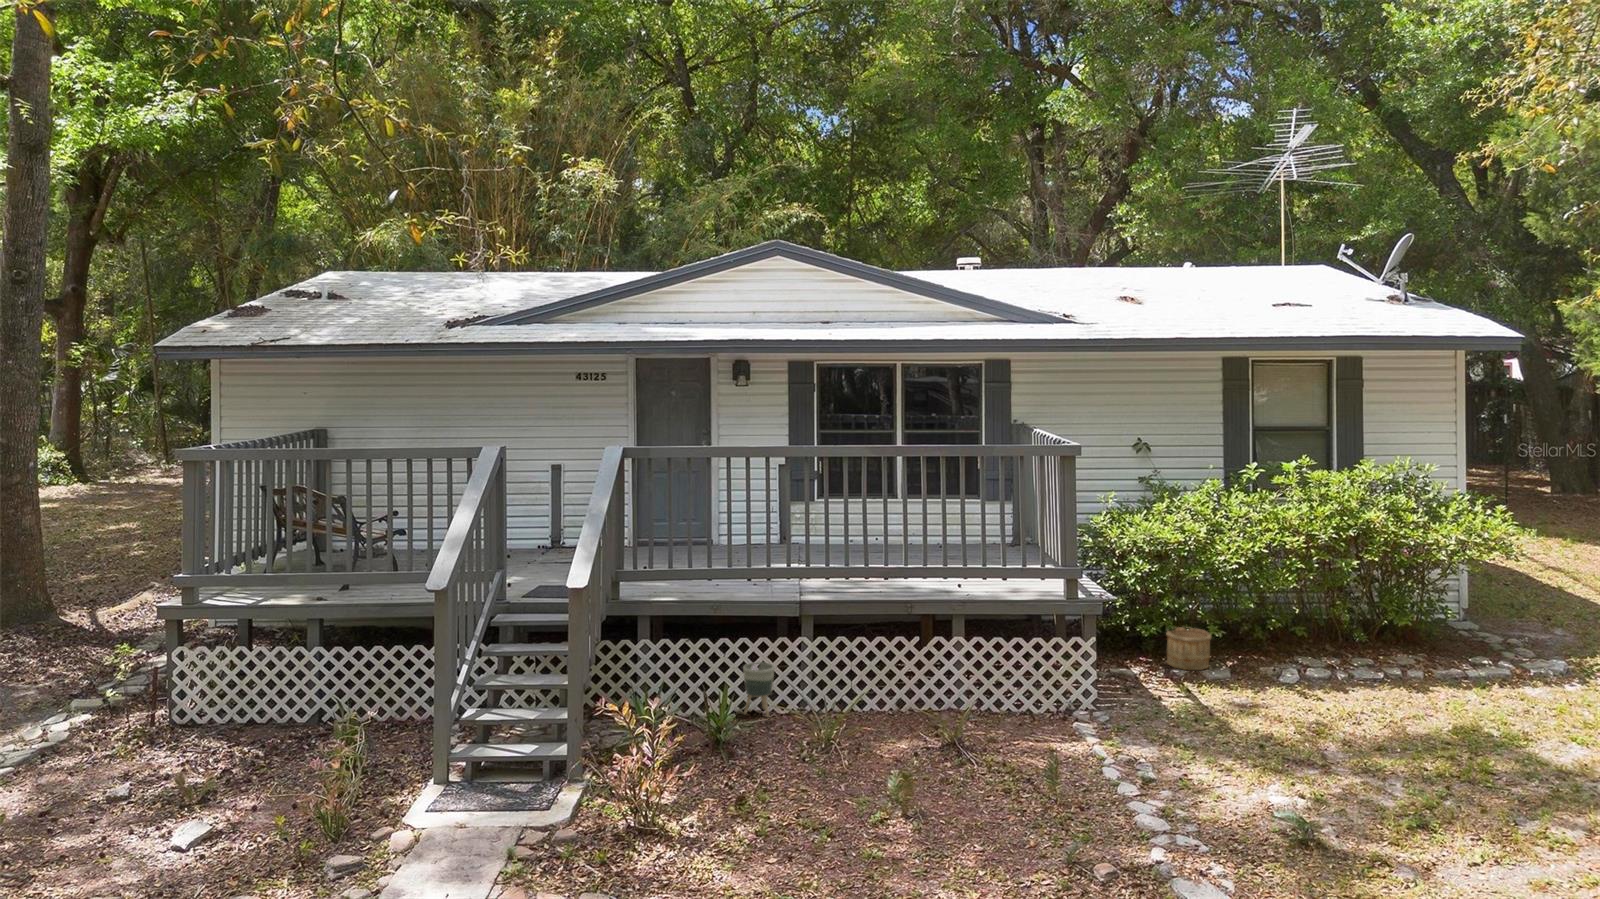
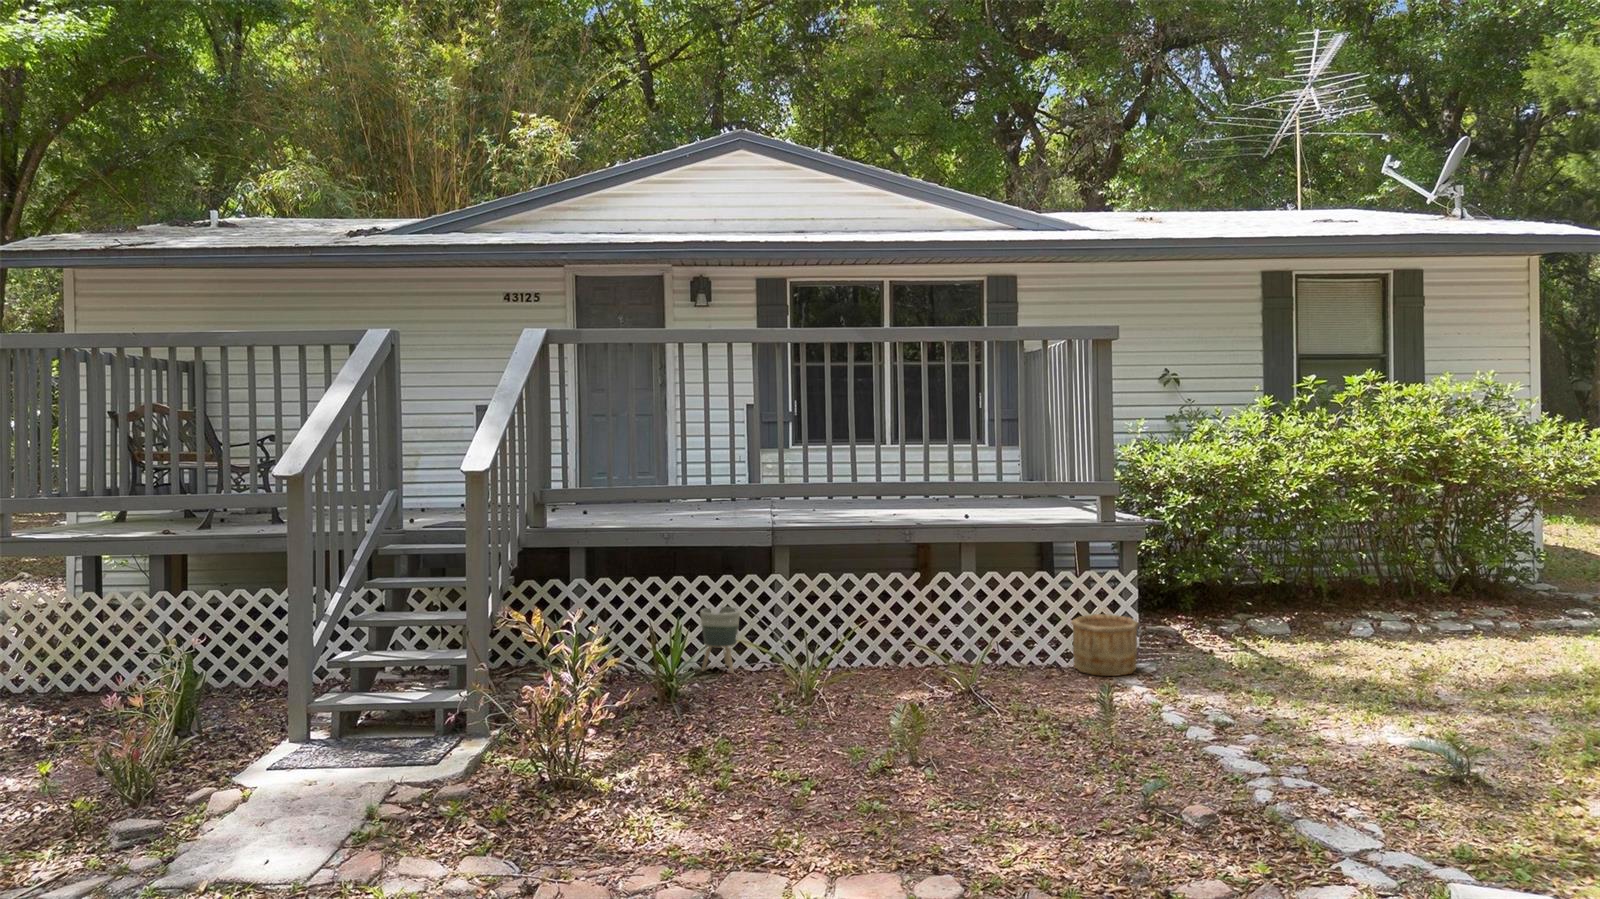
wooden bucket: present [1166,627,1211,670] -> present [1071,614,1138,676]

